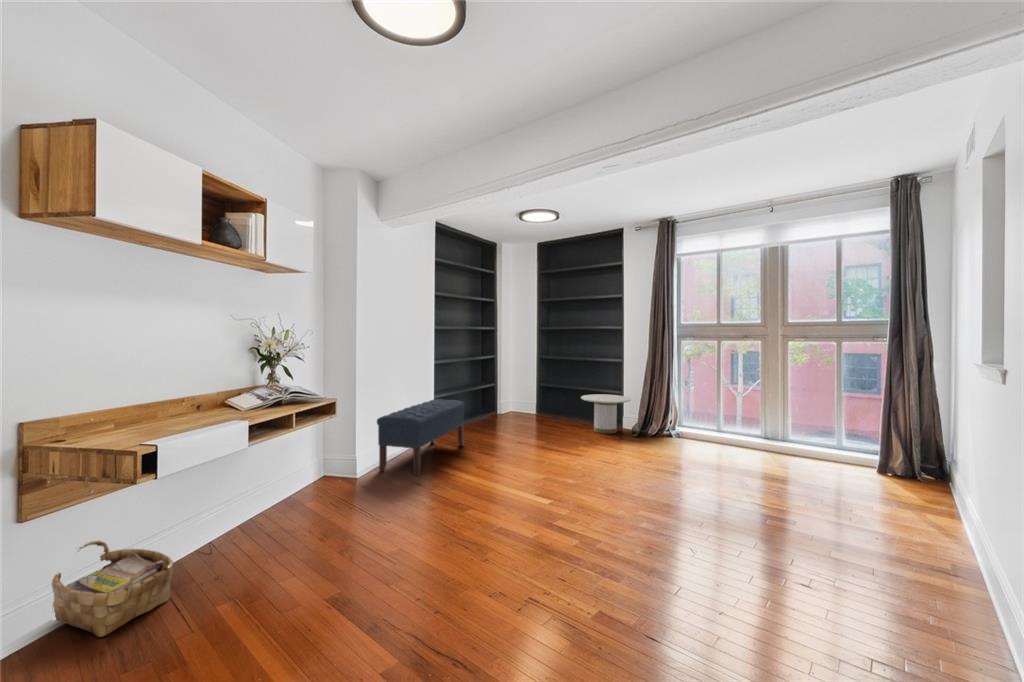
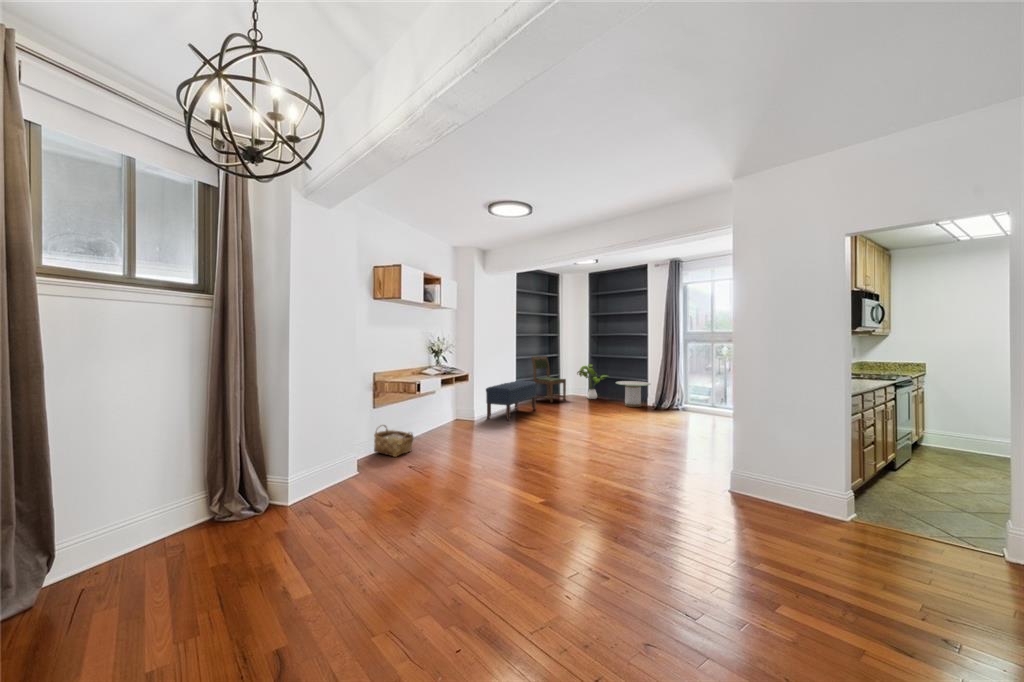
dining chair: none [457,358,508,428] -> present [532,356,566,402]
house plant: none [522,370,570,419] -> present [577,364,607,399]

